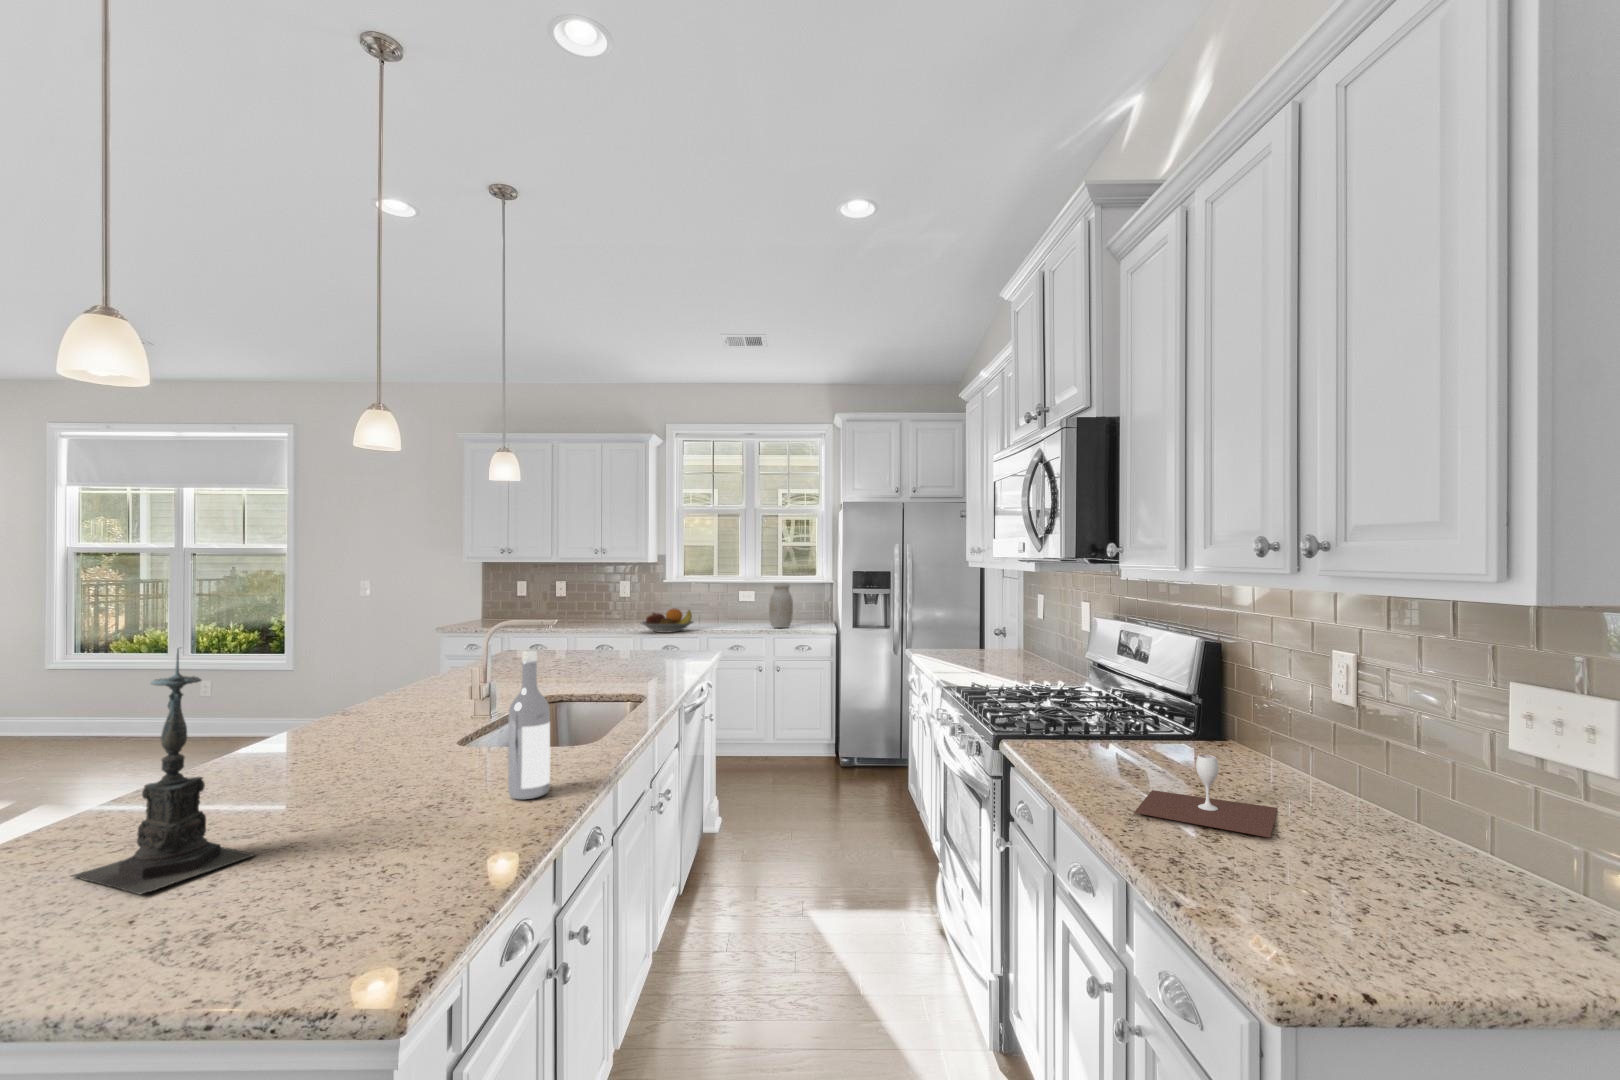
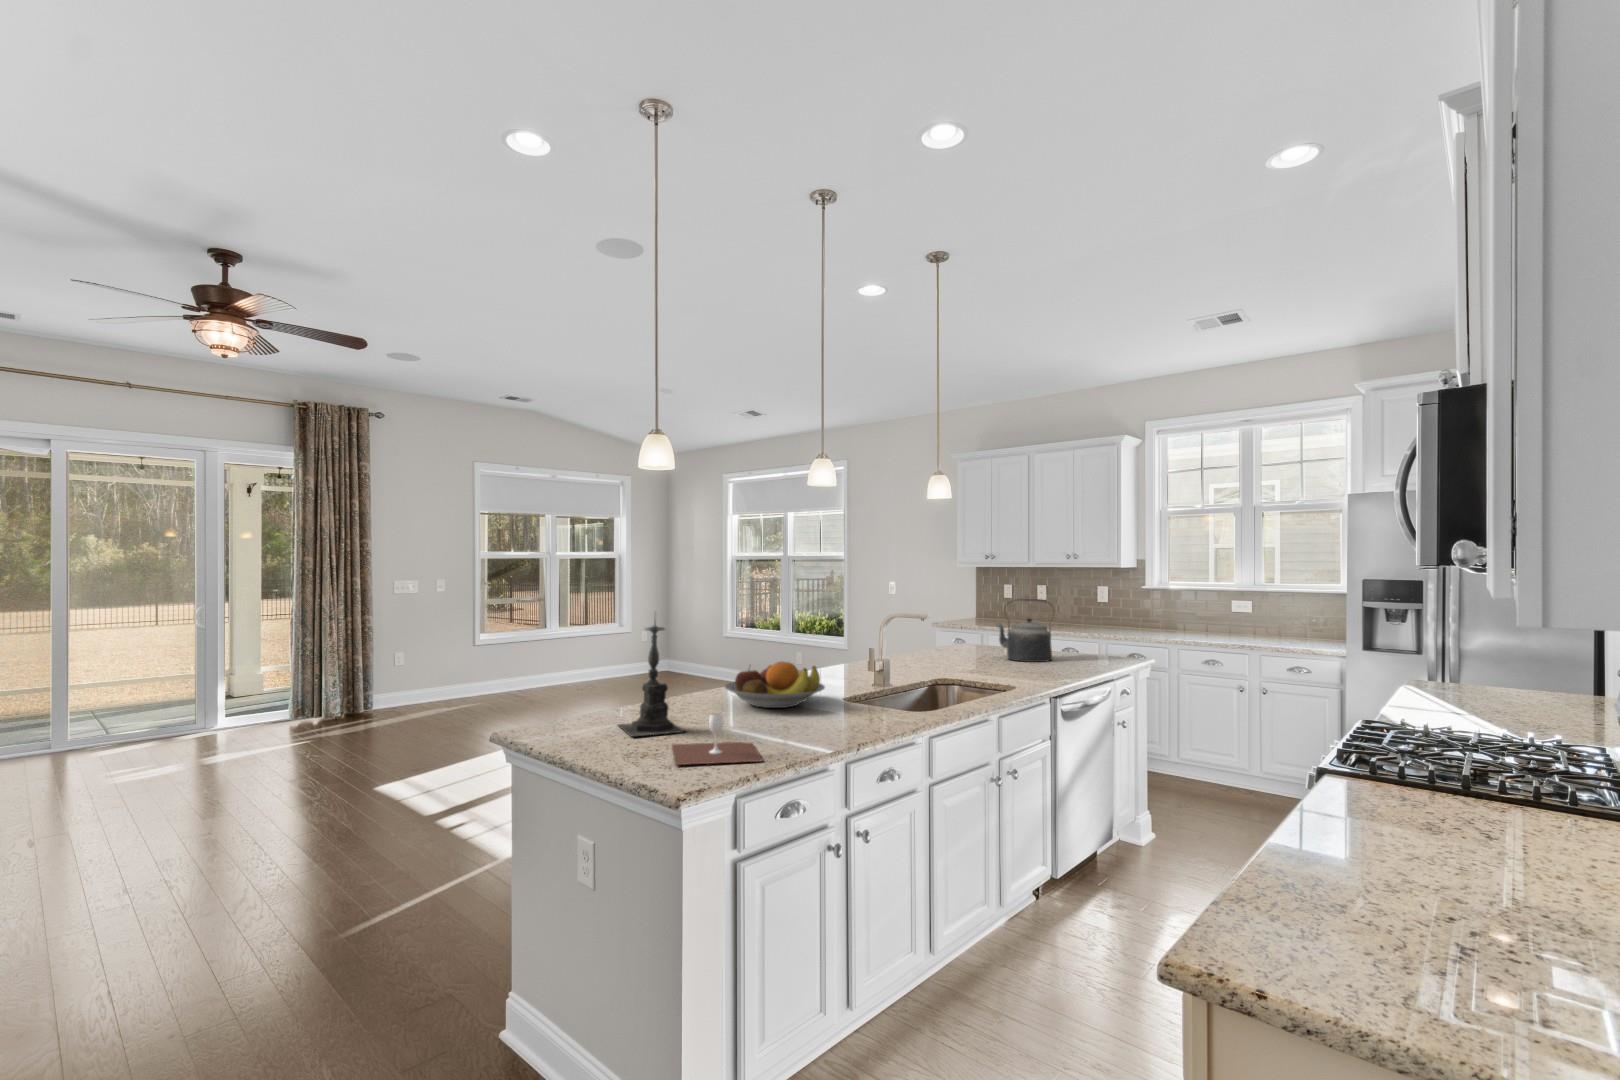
jar: present [769,583,793,628] -> none [1255,594,1287,645]
kettle: none [570,596,635,665] -> present [996,599,1052,662]
fruit bowl: present [641,609,693,633] -> present [724,662,825,708]
wine bottle: present [508,651,550,800] -> none [830,629,858,735]
wine glass: present [1134,754,1277,838] -> present [672,714,762,765]

